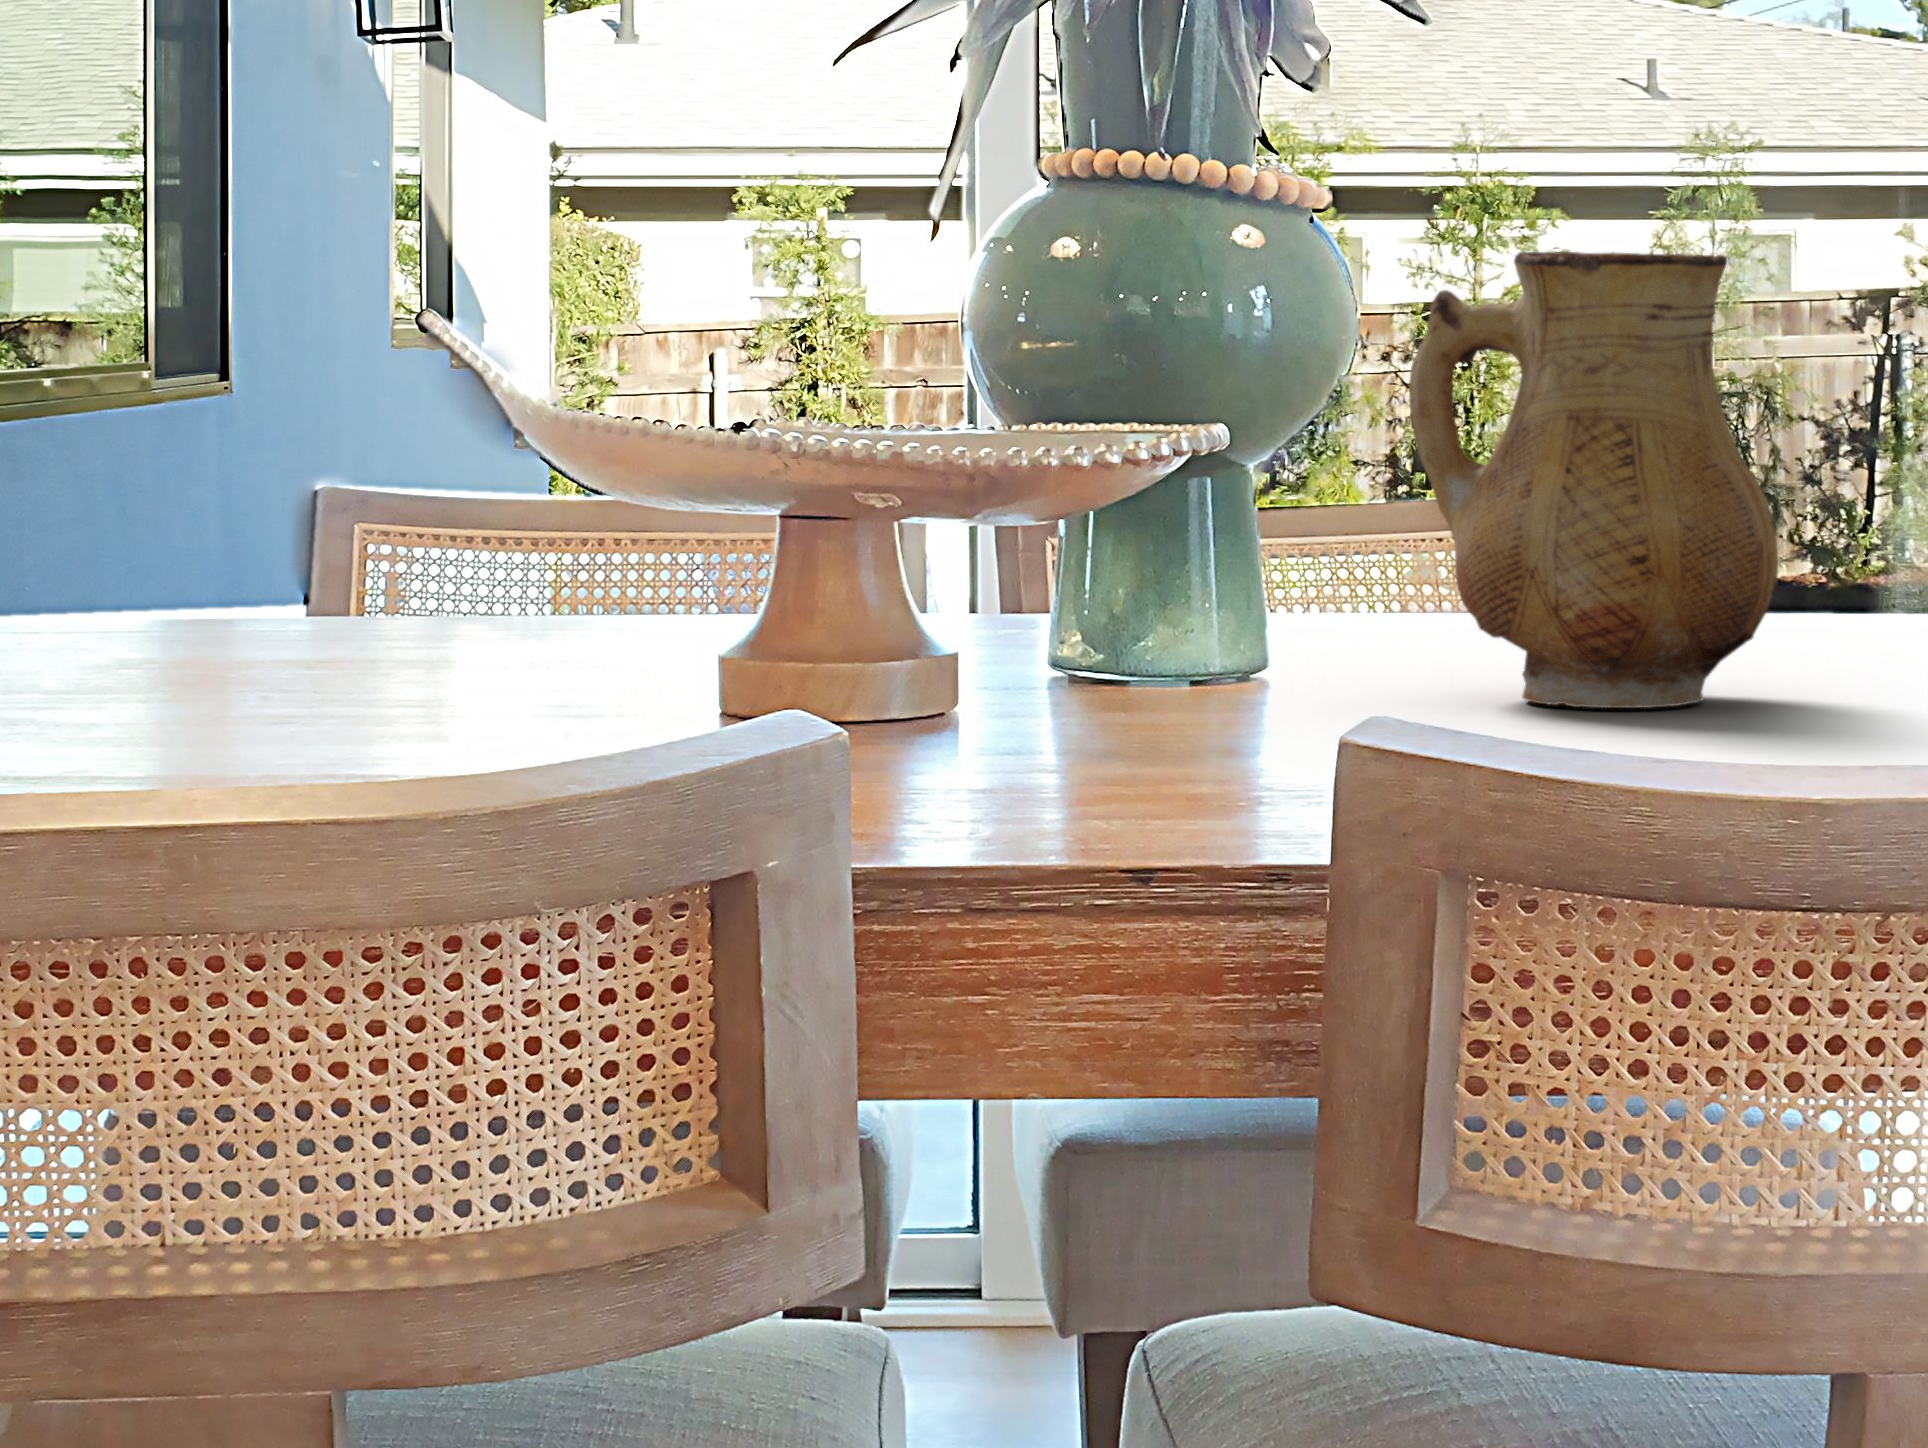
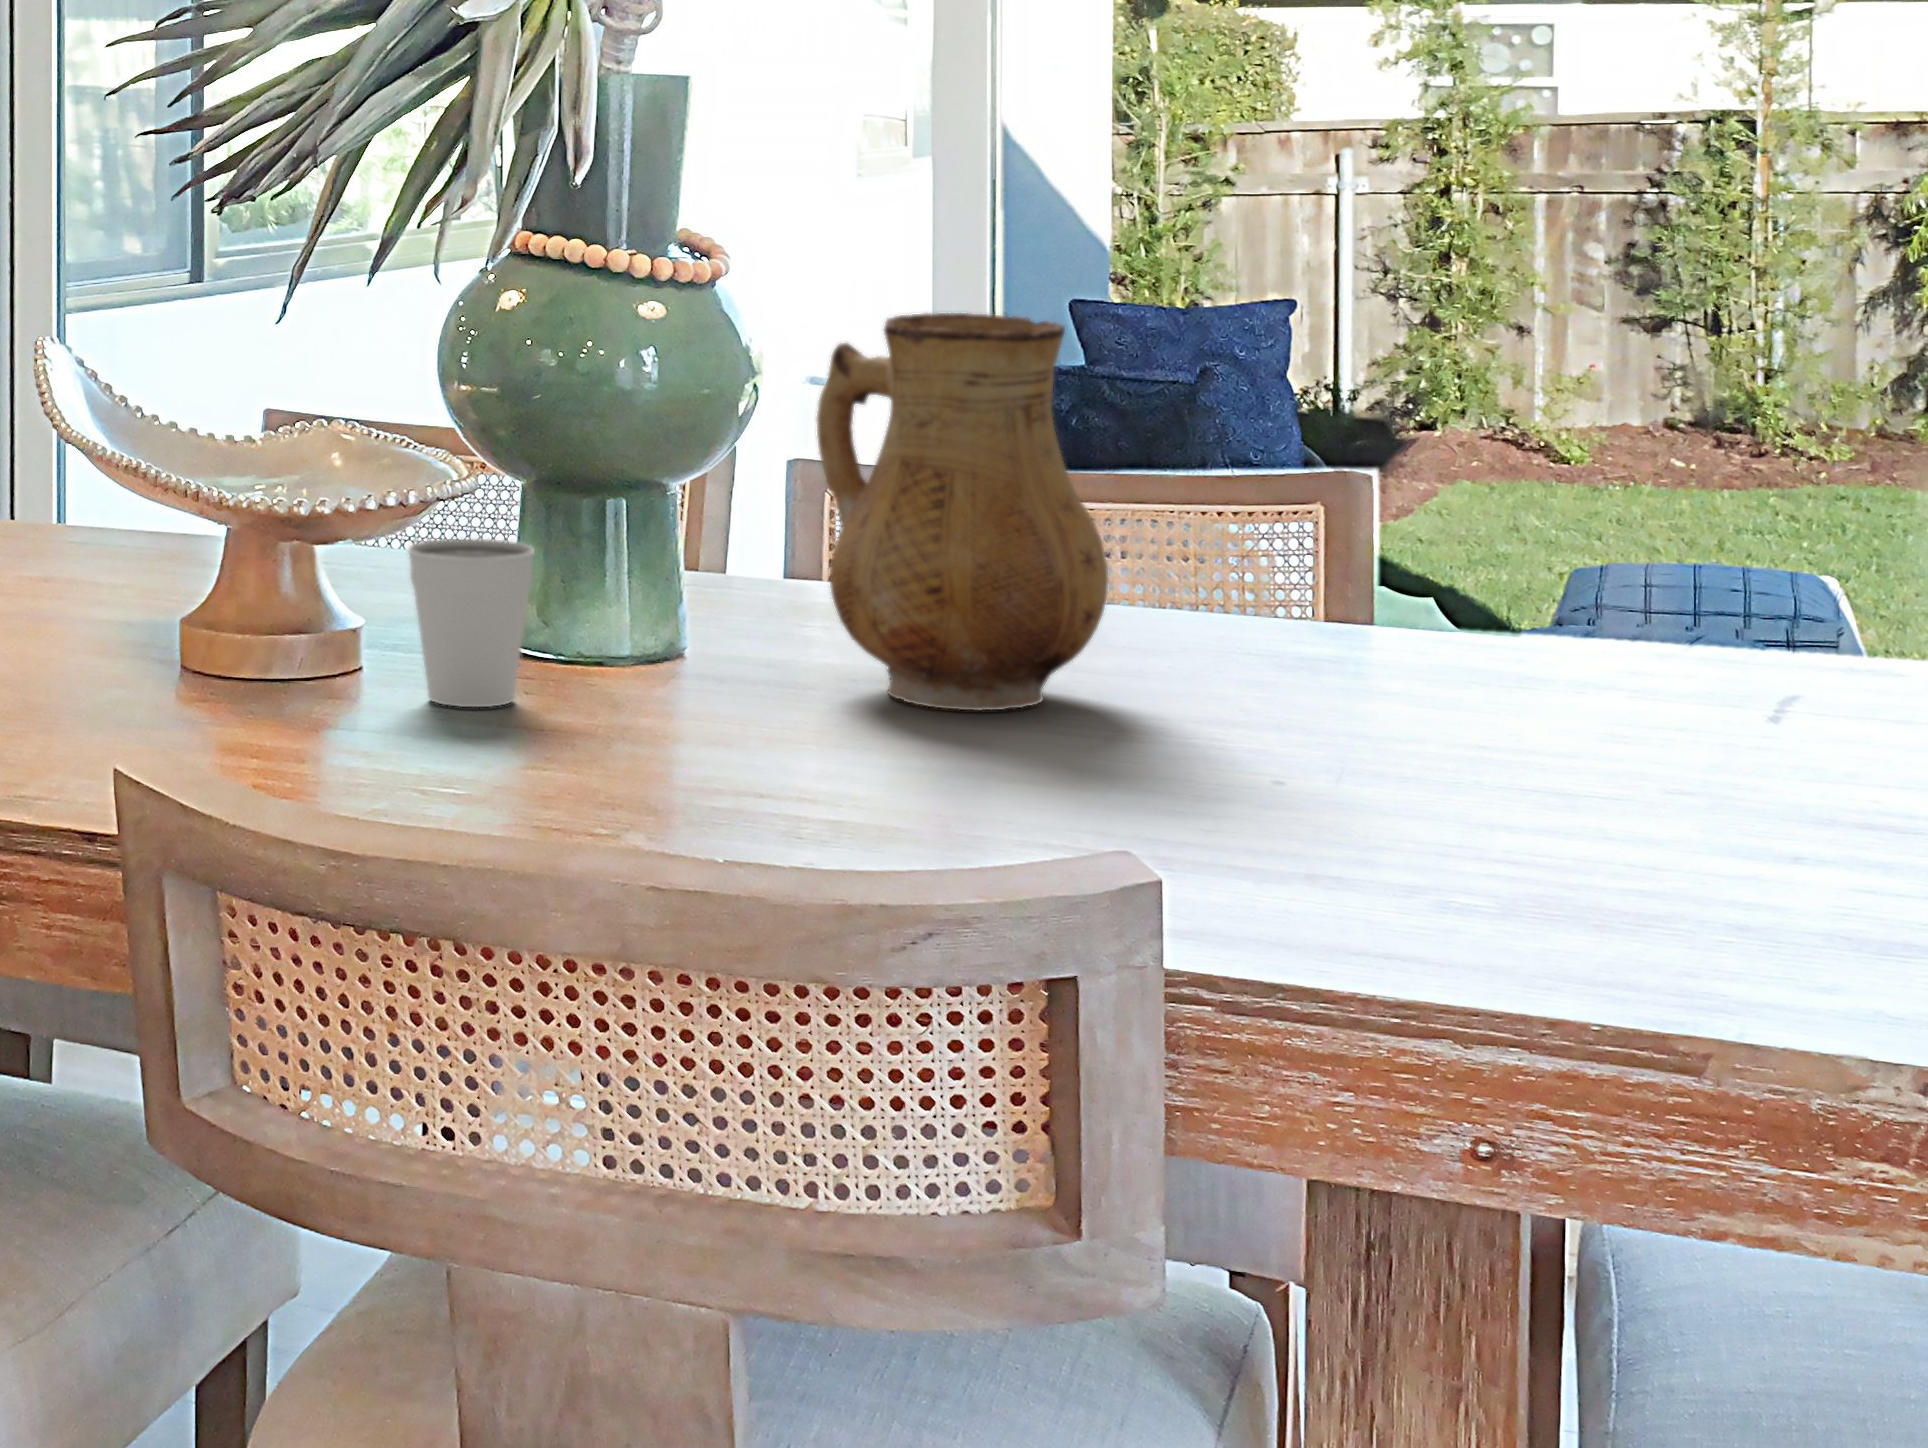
cup: none [1025,533,1187,737] -> present [408,539,535,707]

